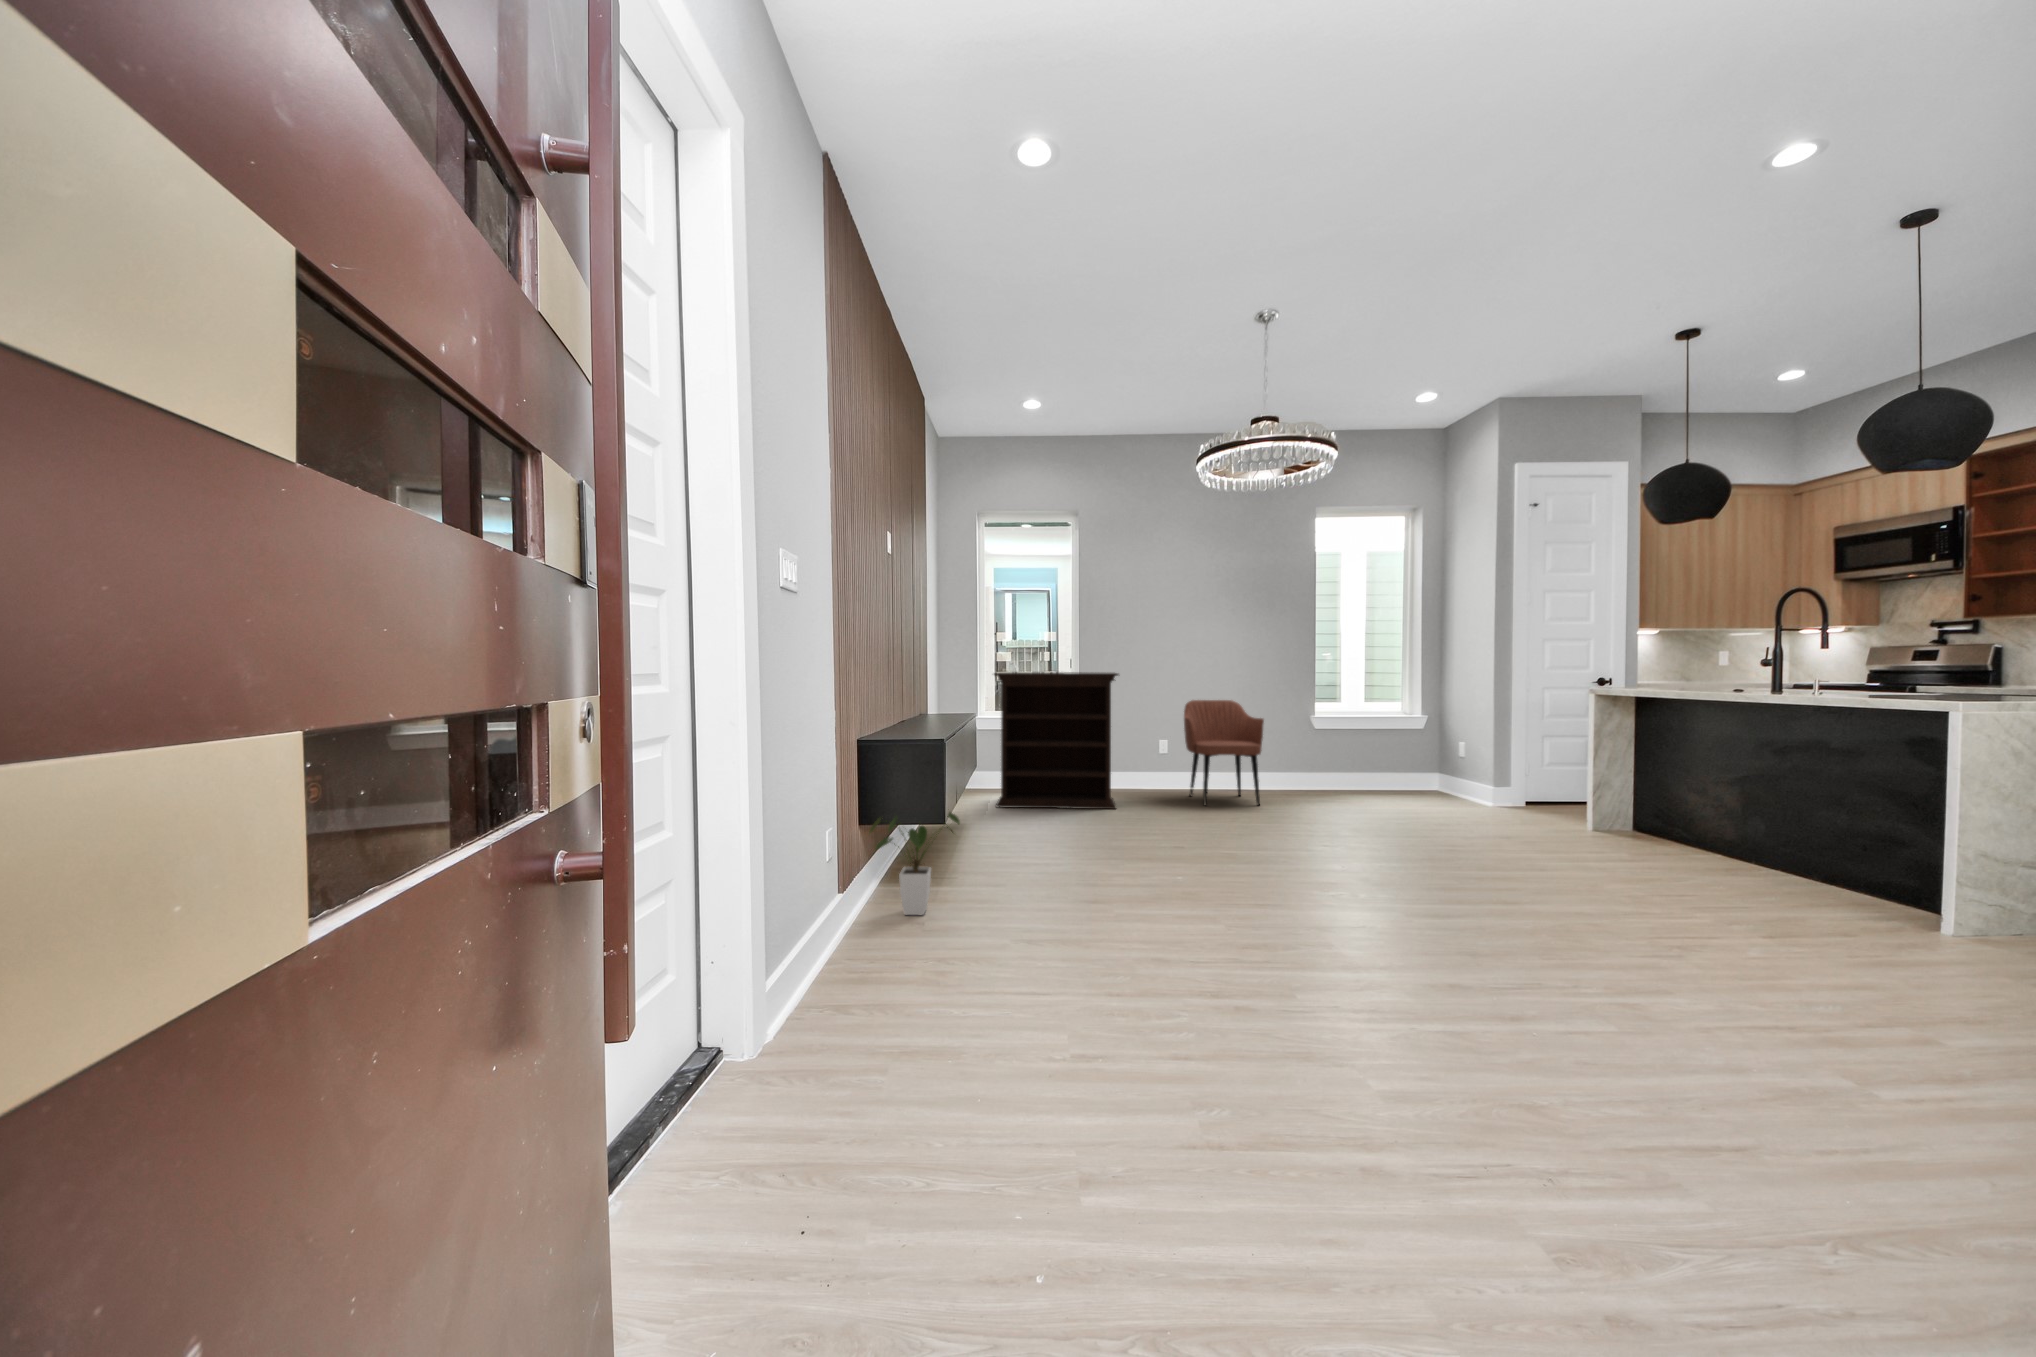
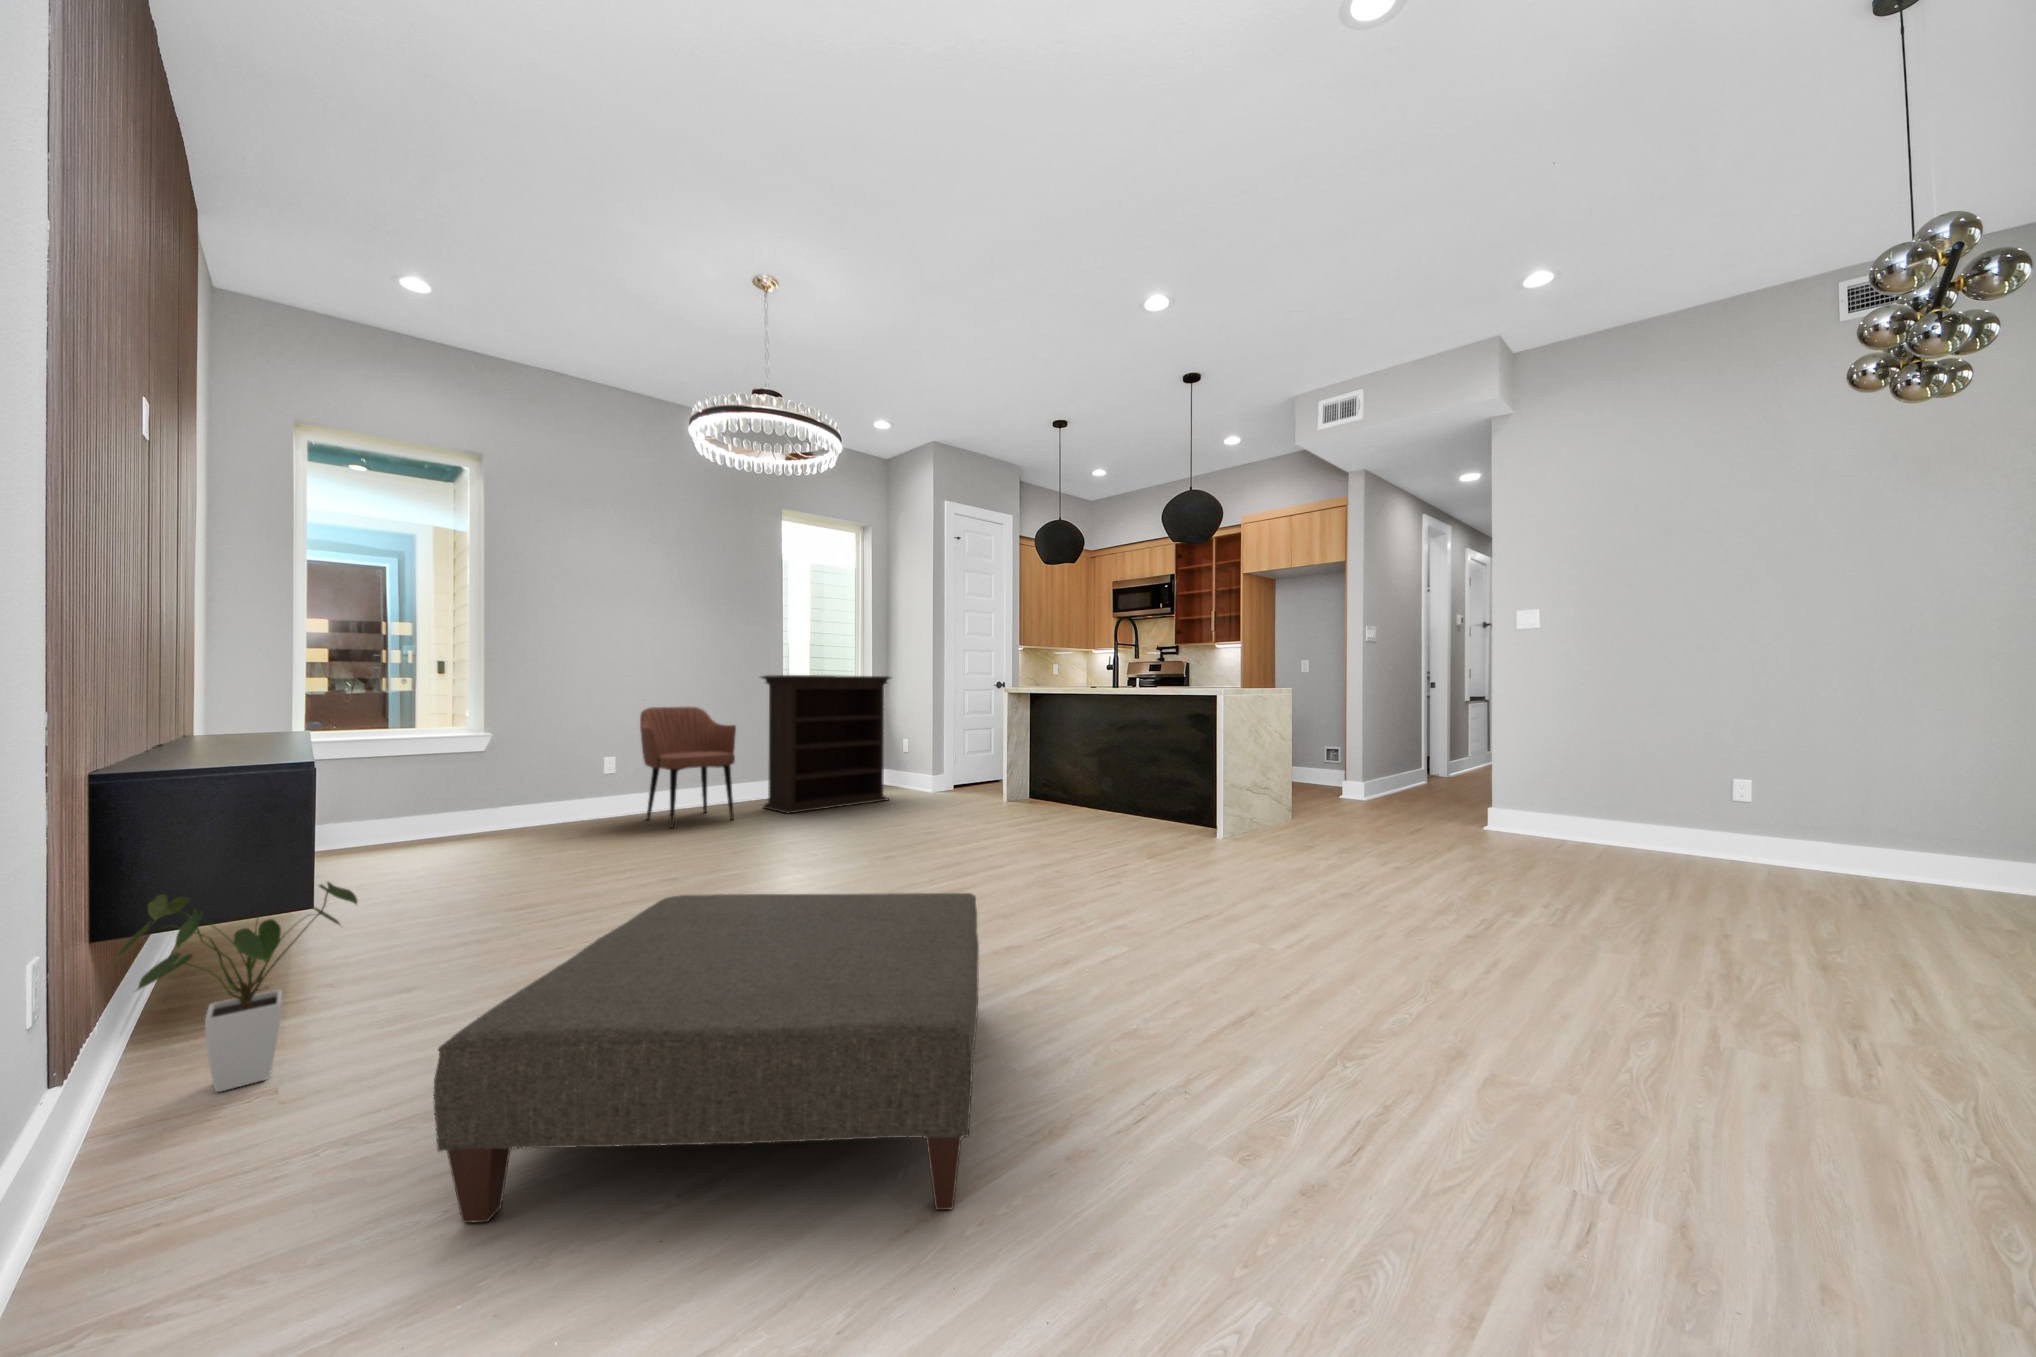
bookshelf: present [994,672,1119,809] -> present [761,675,891,814]
ottoman: none [957,855,1374,1129] -> present [434,893,979,1223]

